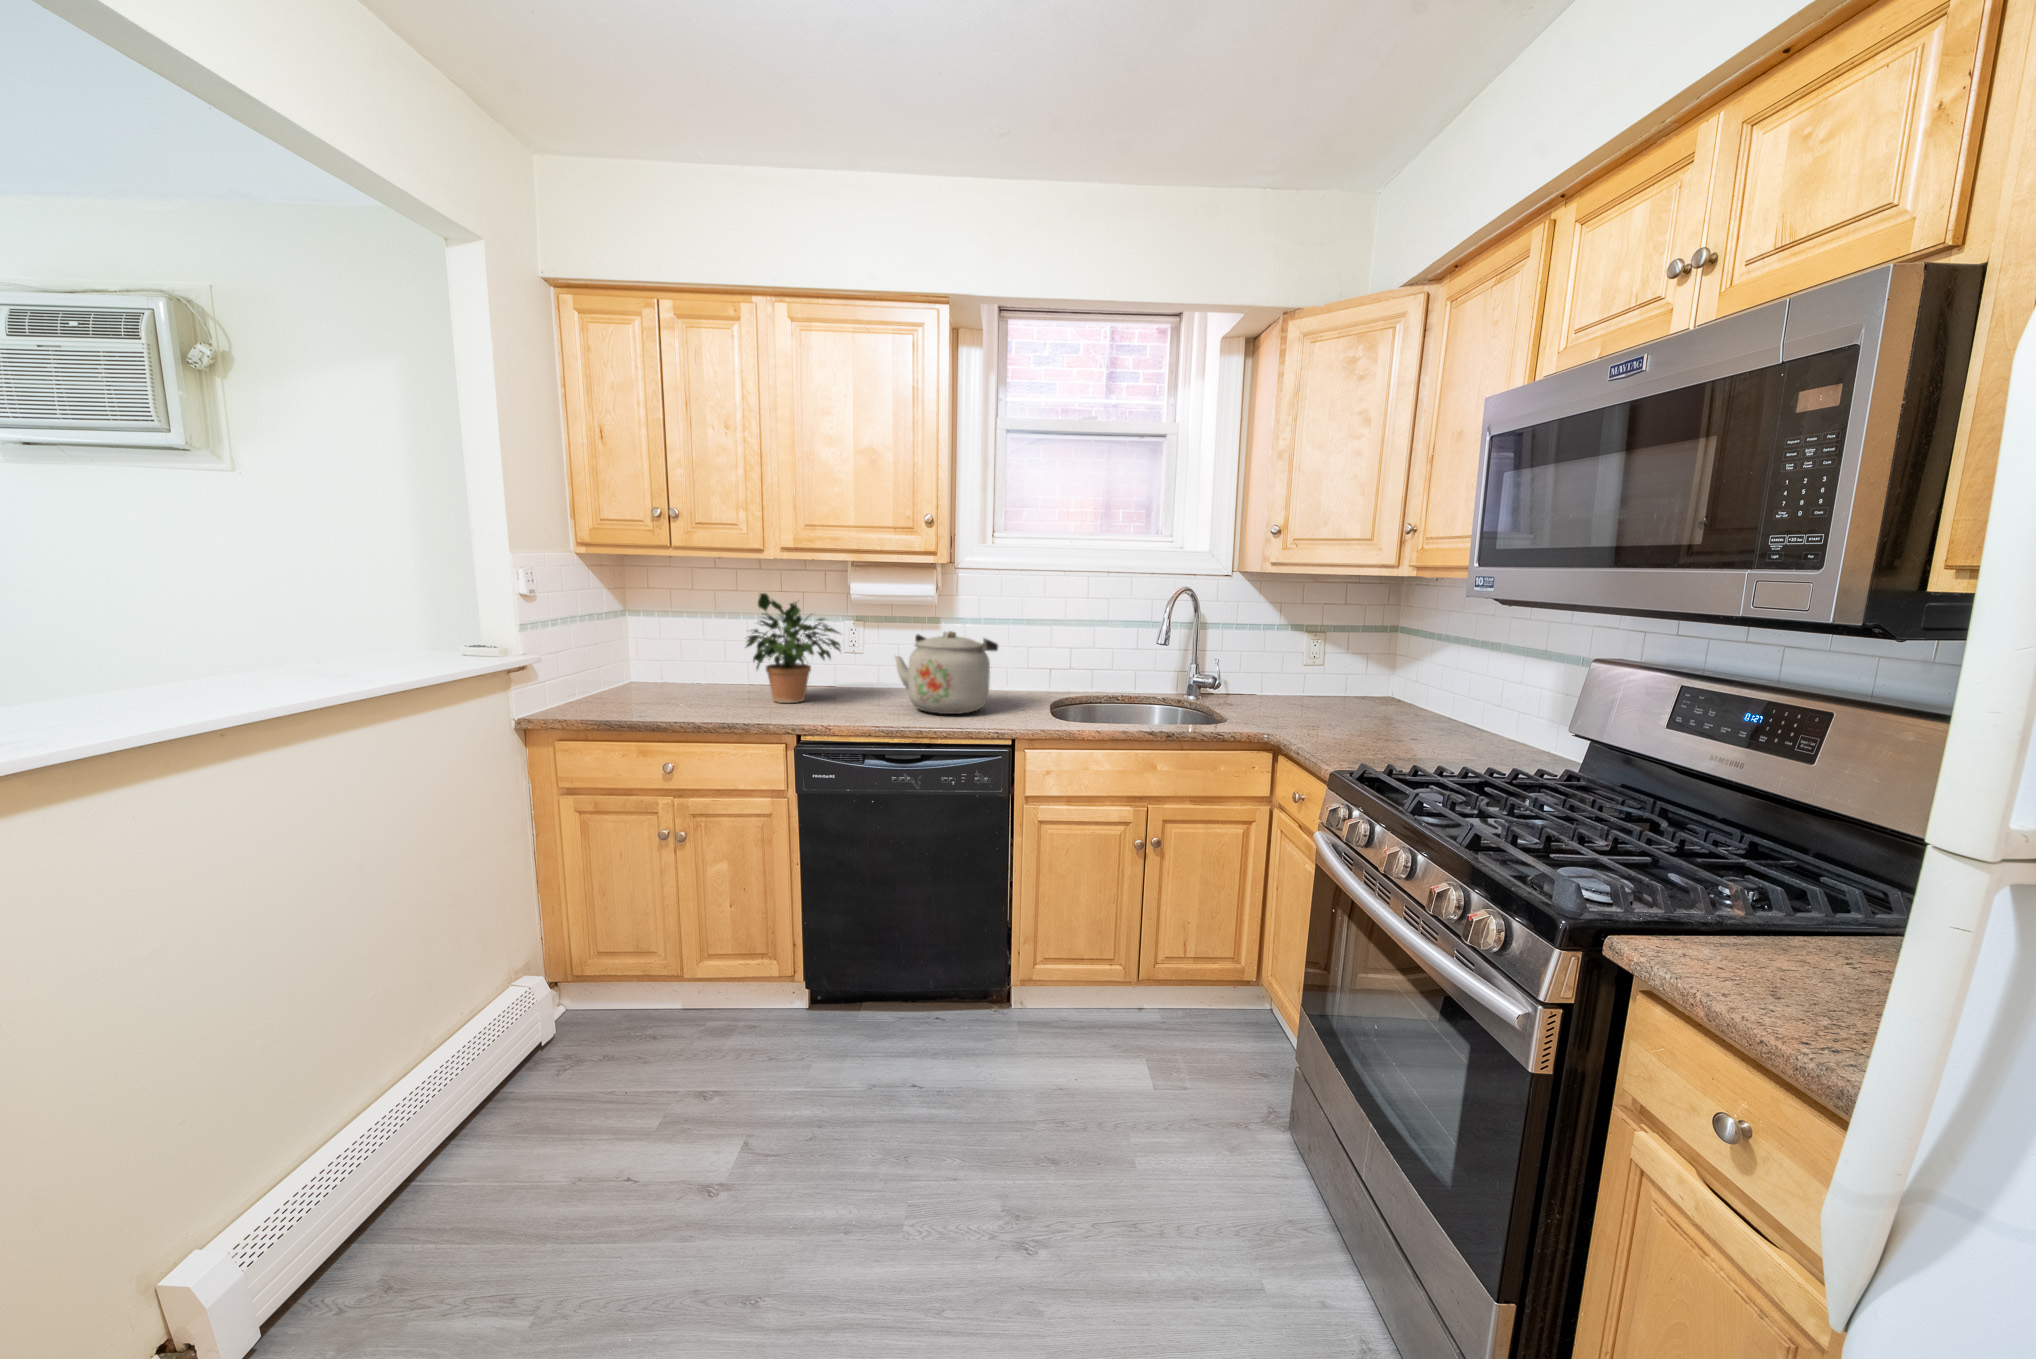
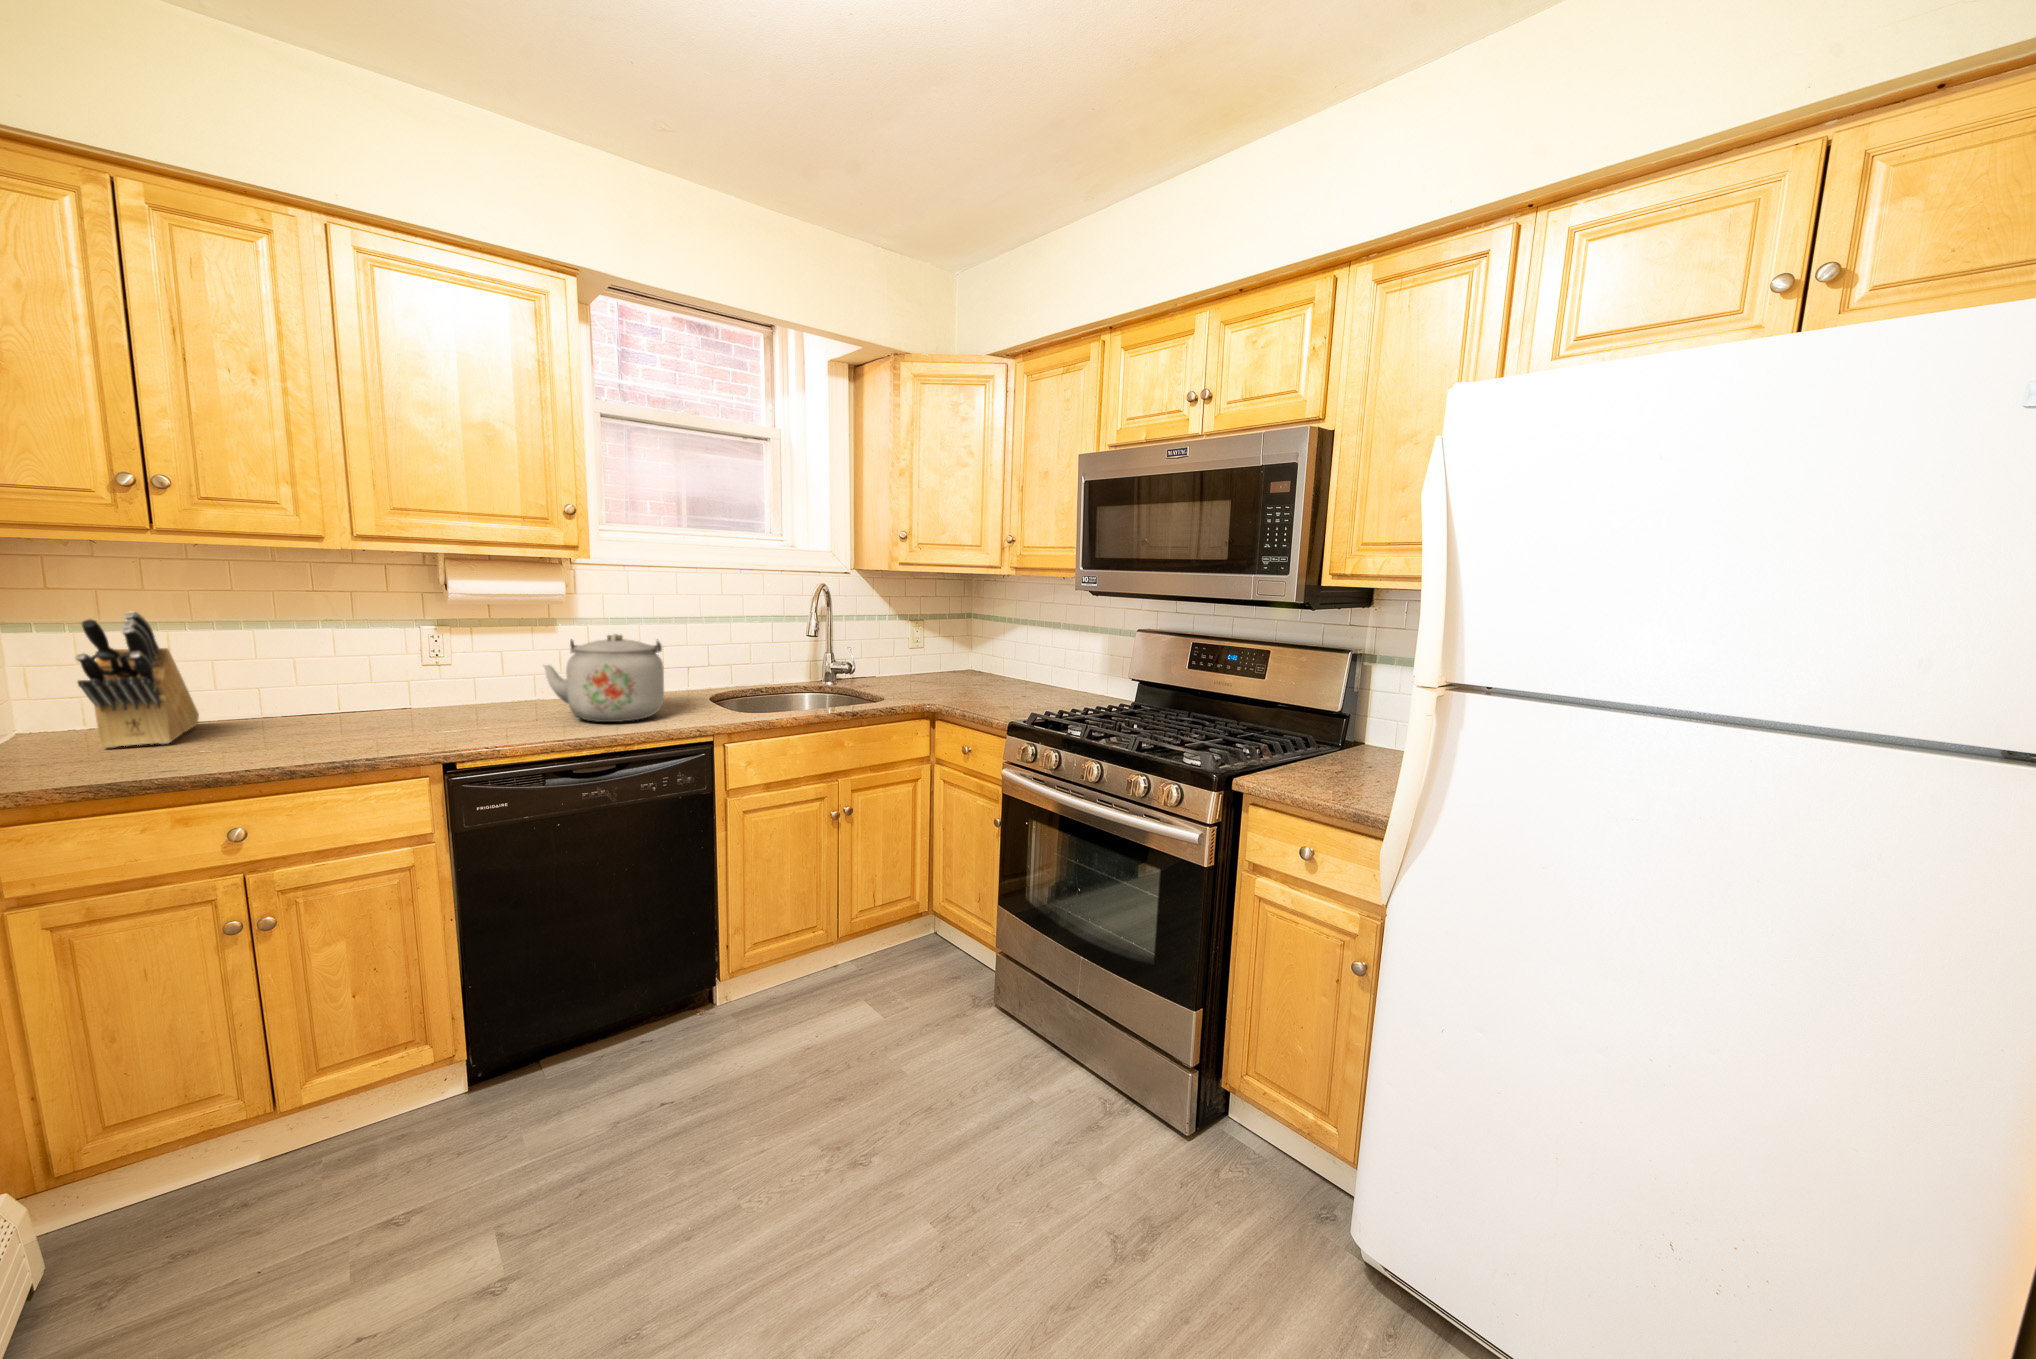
potted plant: present [746,593,841,703] -> none [303,597,470,734]
knife block: none [623,600,708,694] -> present [75,611,199,748]

